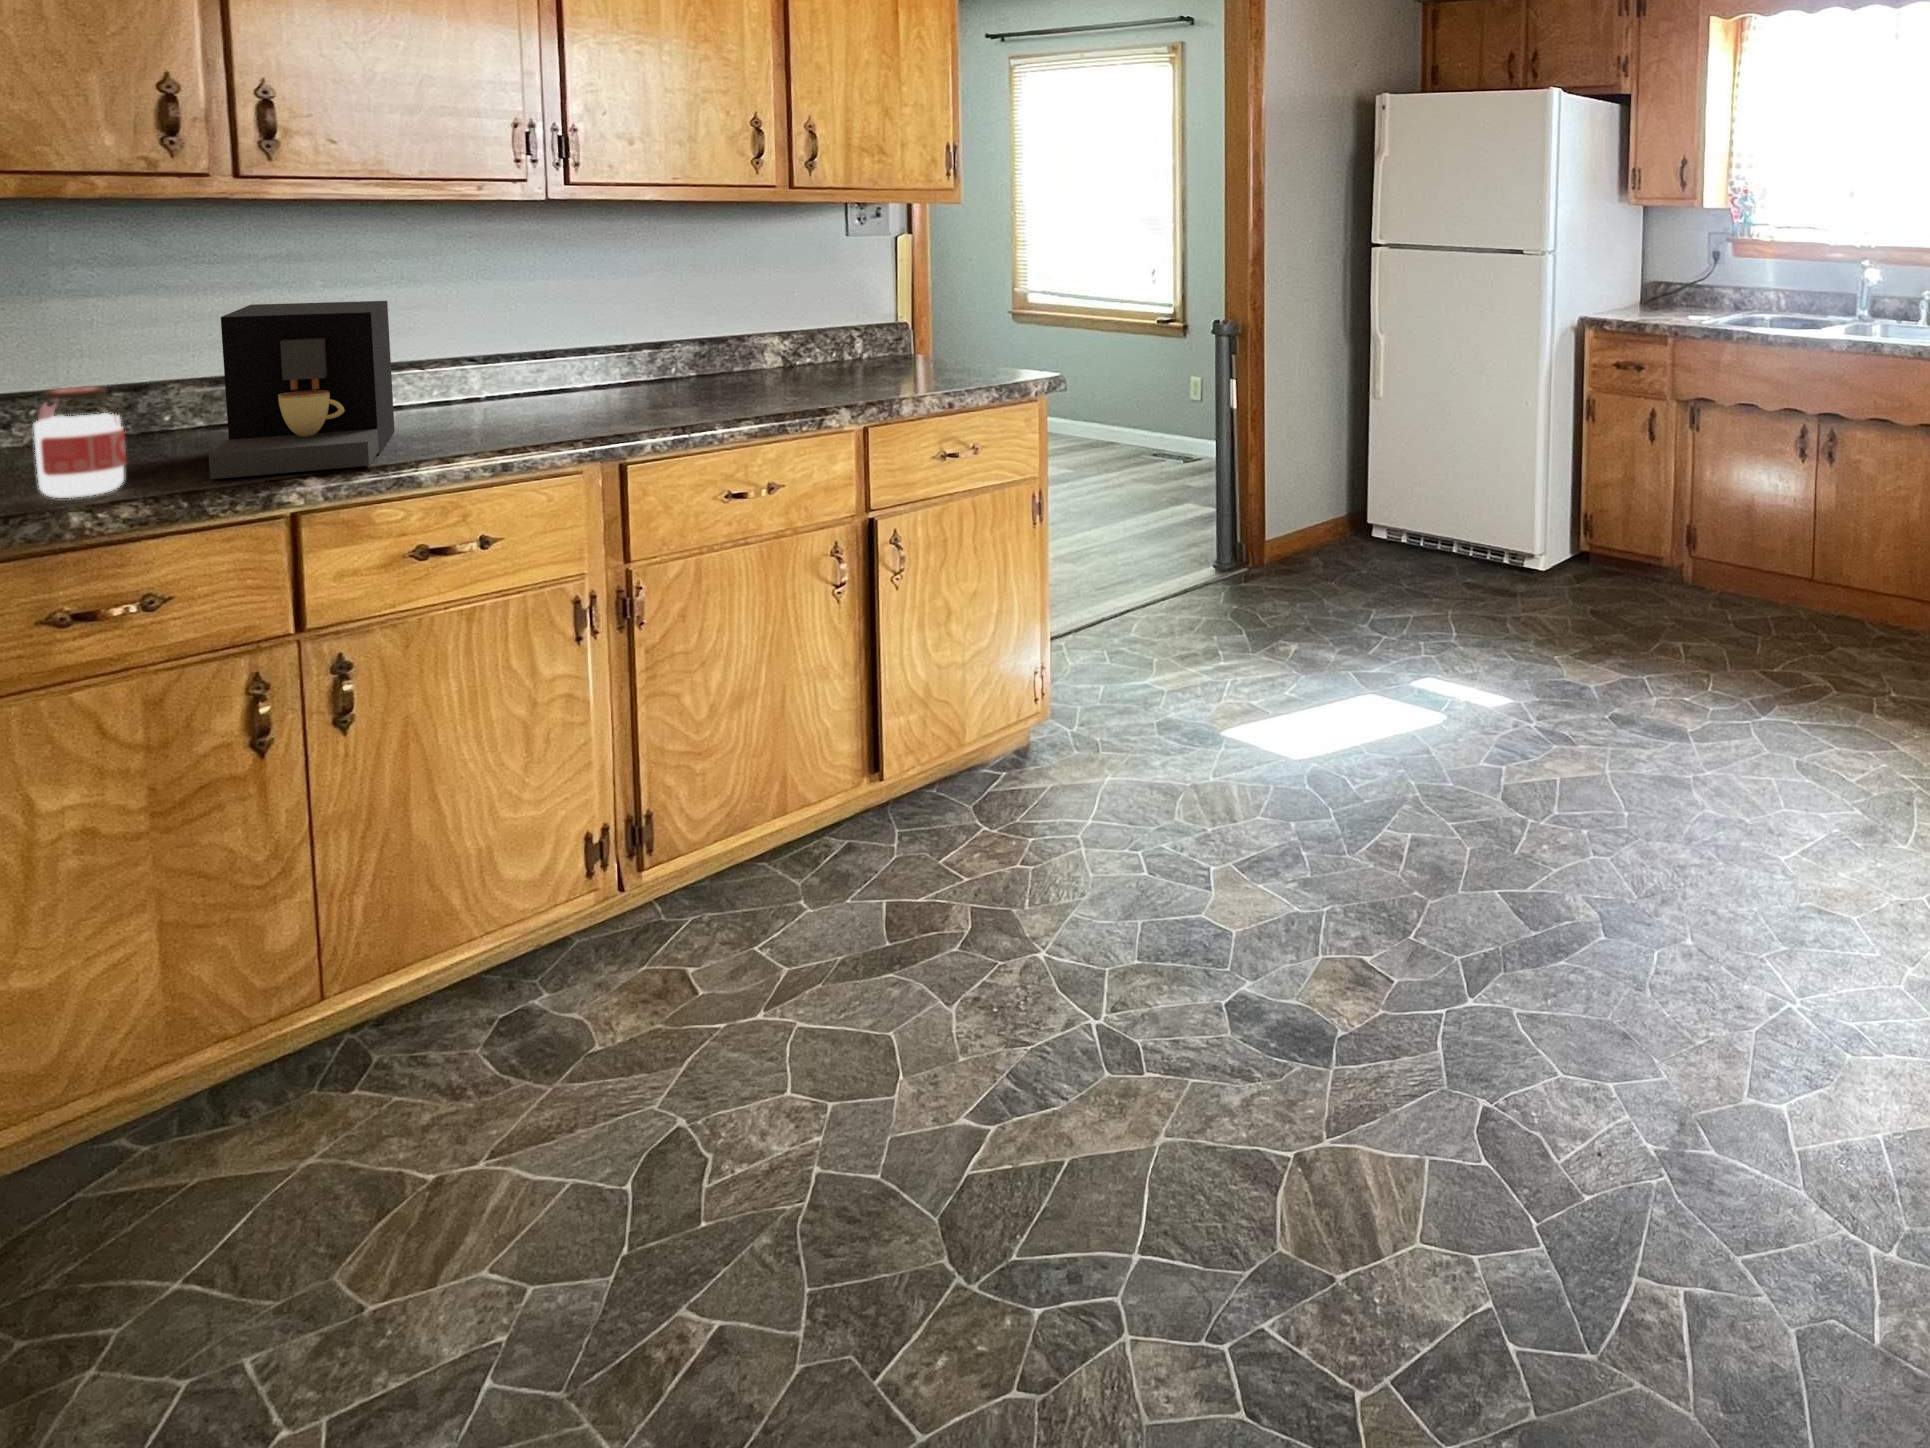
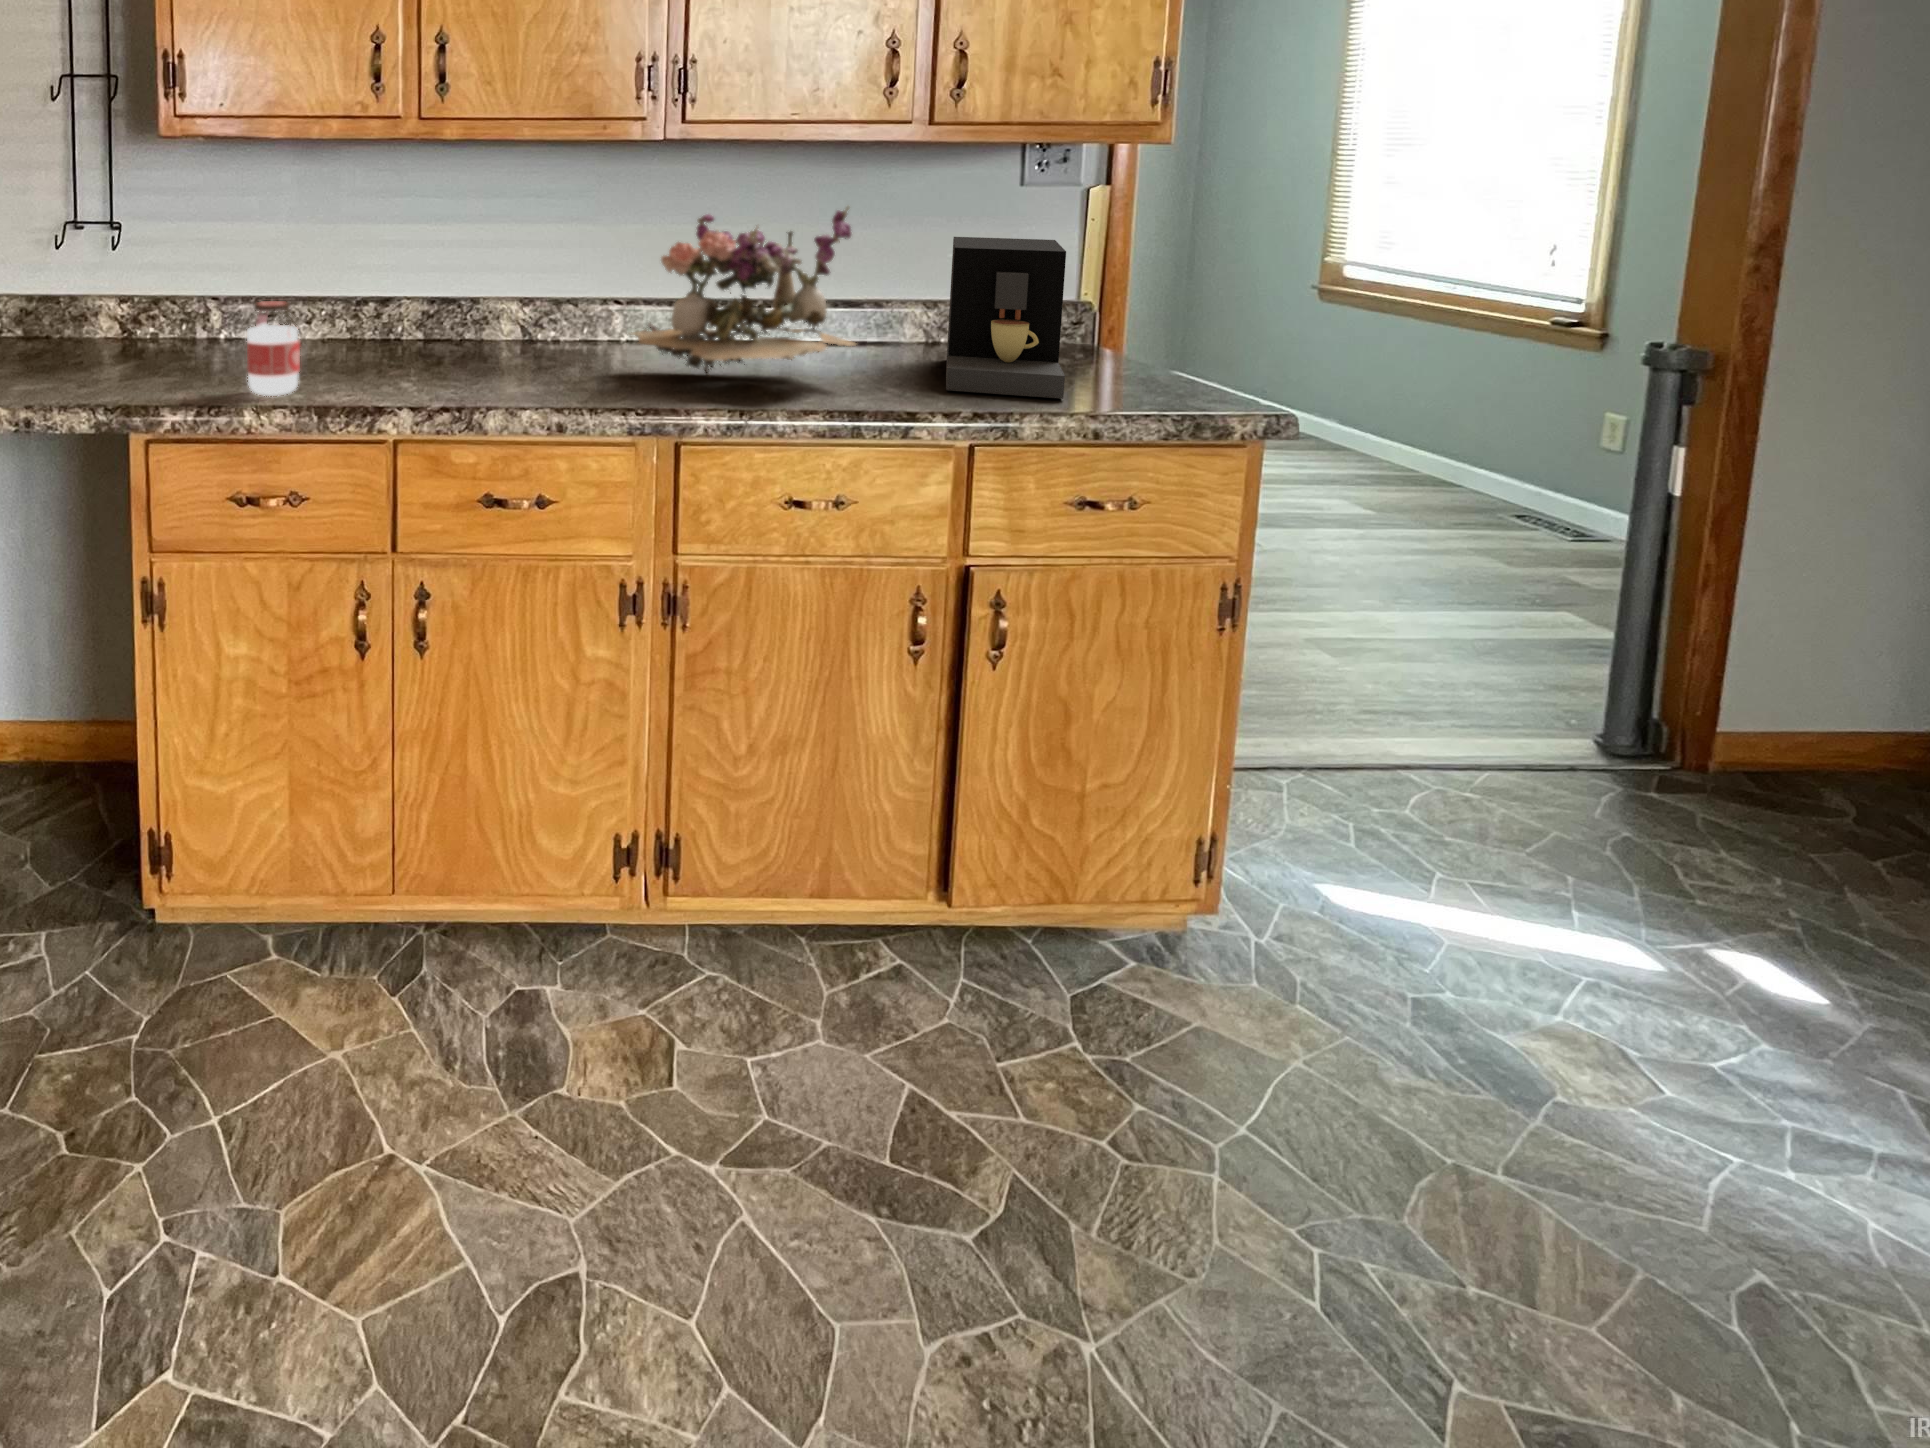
flower arrangement: none [521,255,760,413] -> present [631,207,855,376]
coffee maker: present [209,301,395,479] -> present [946,237,1066,399]

